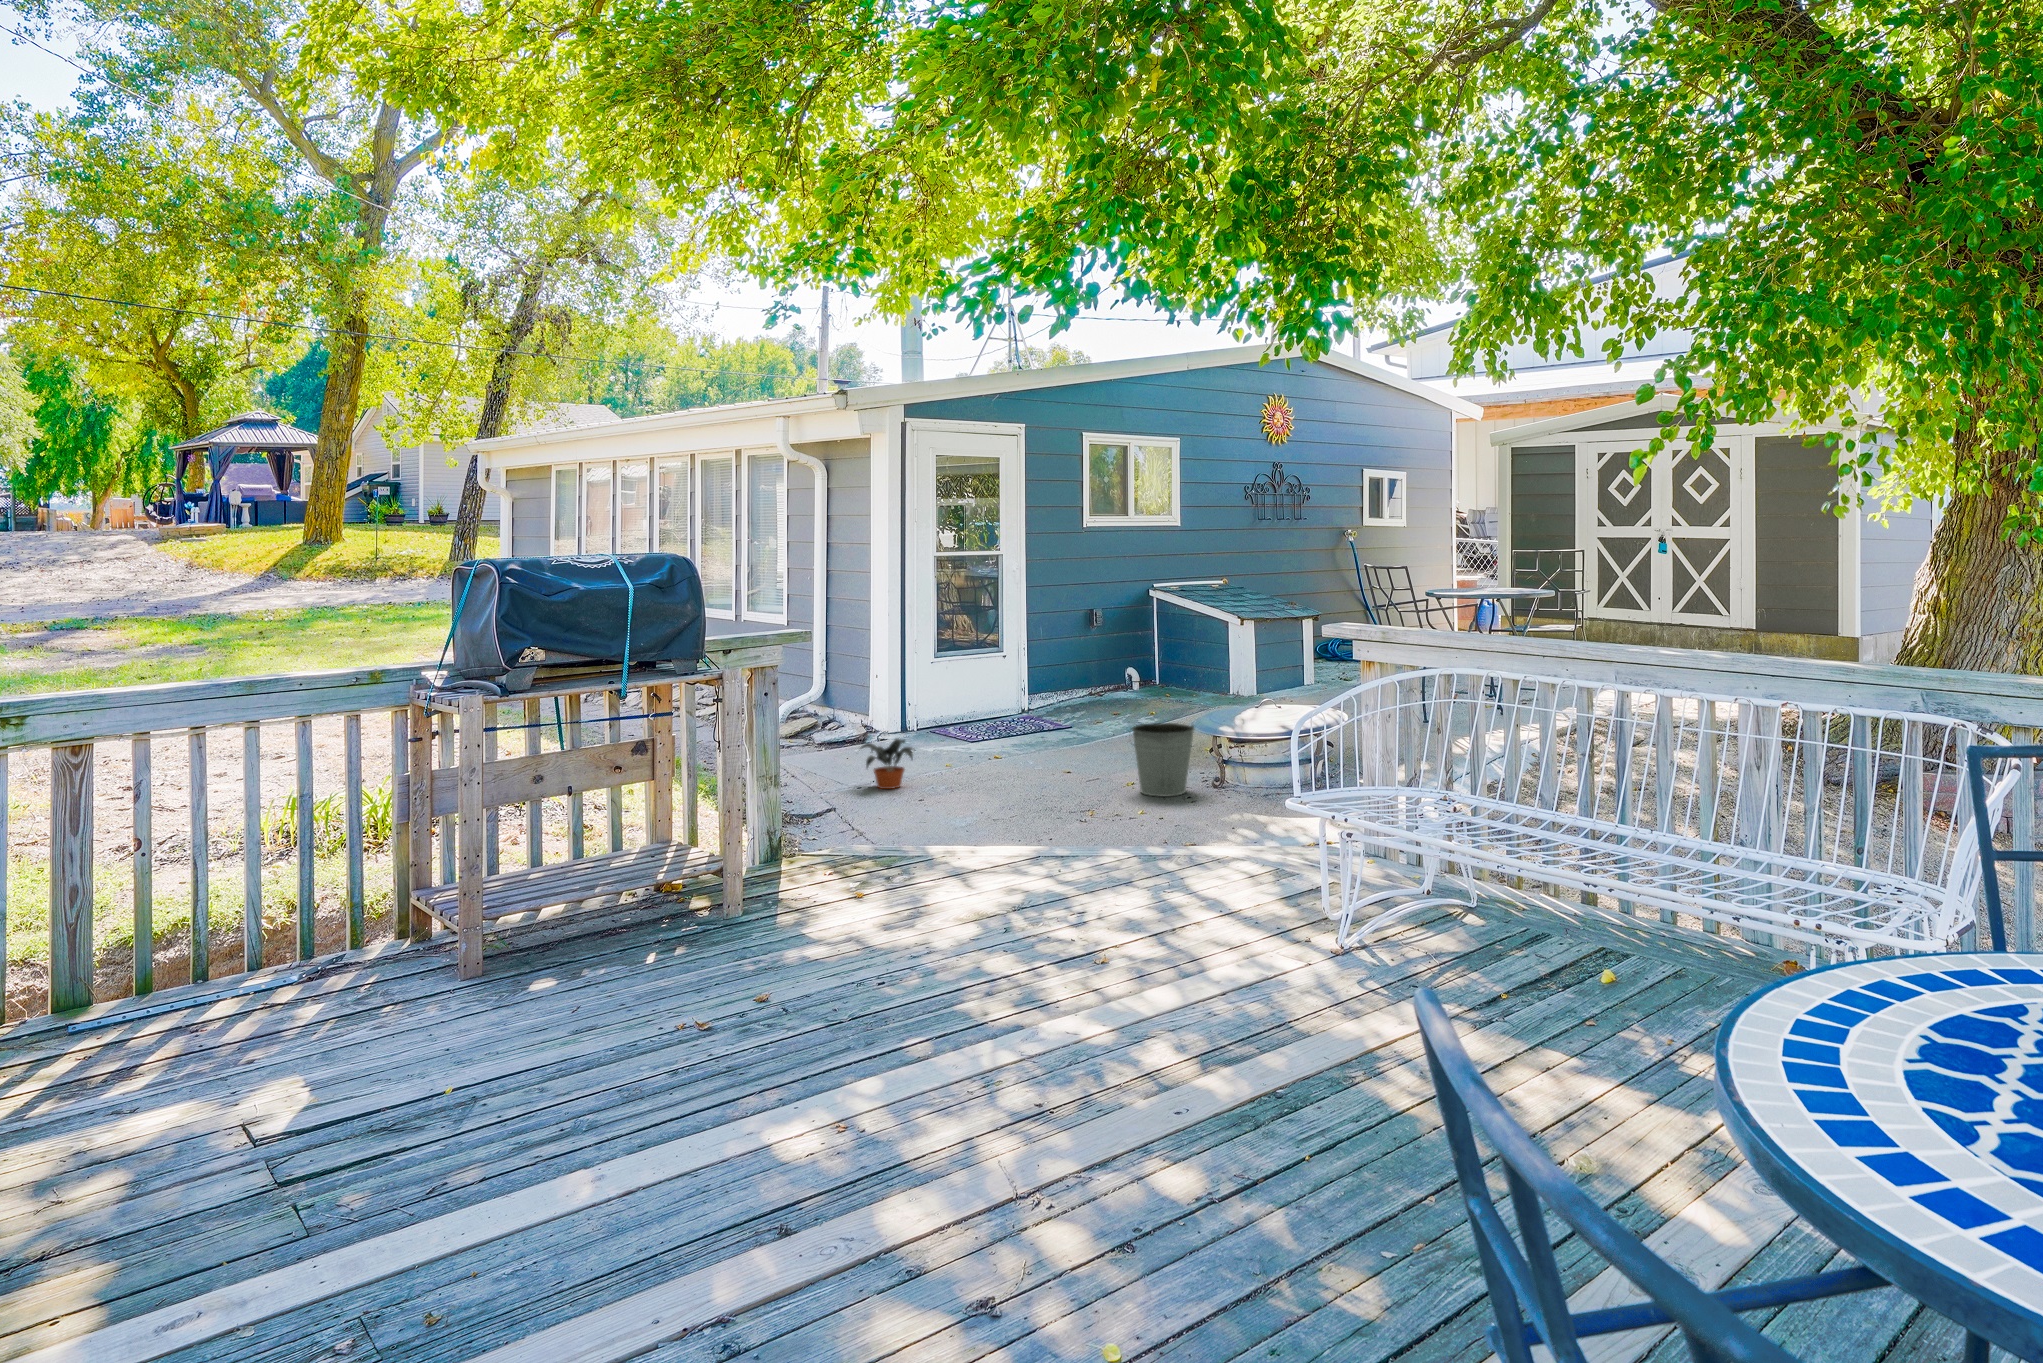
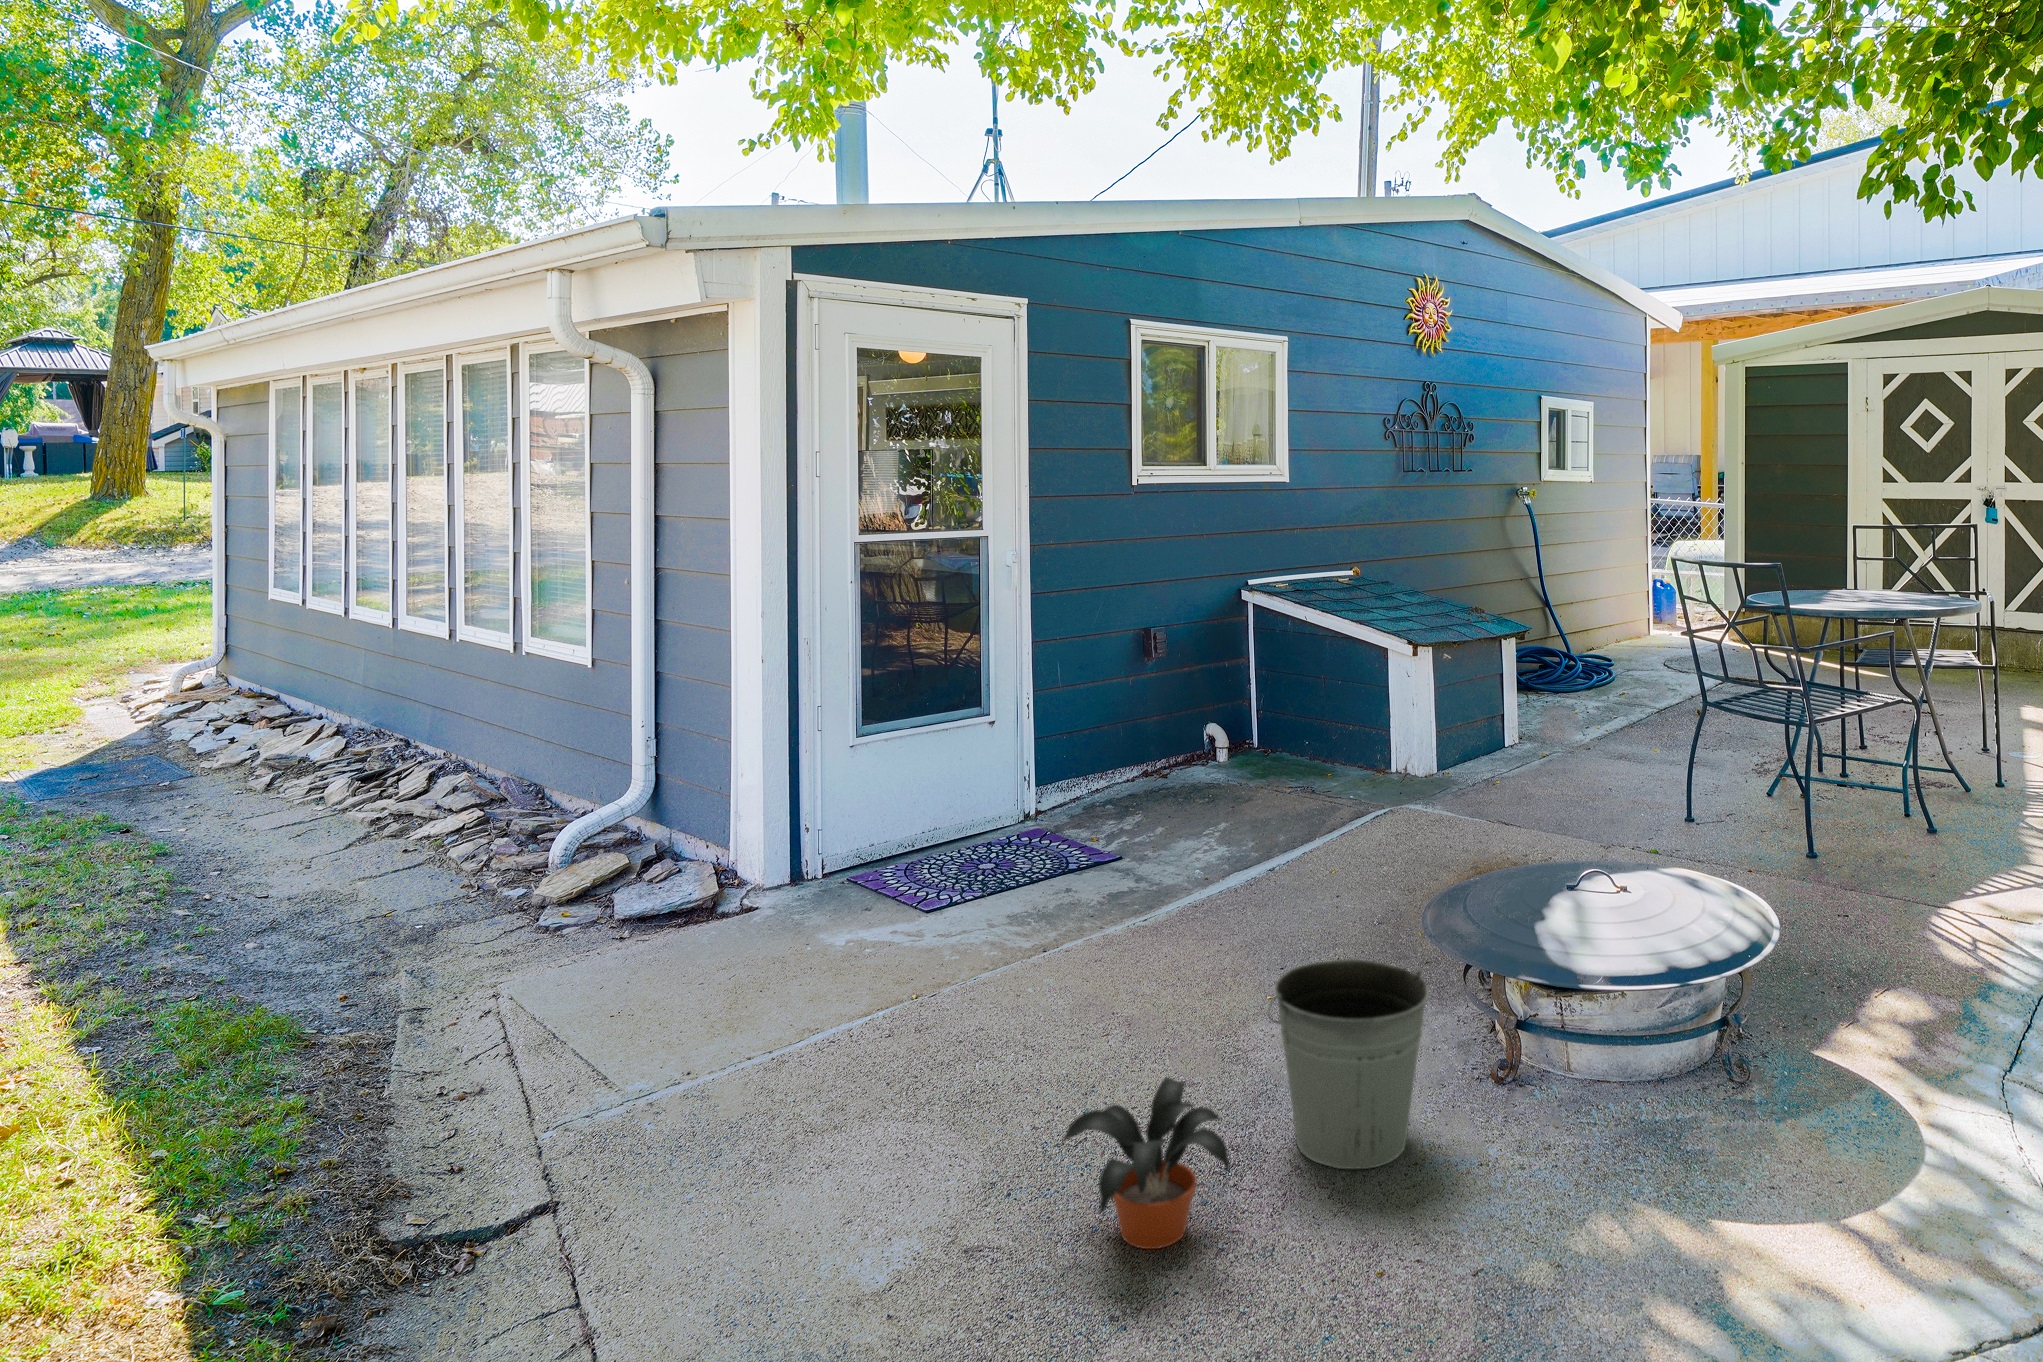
potted plant: present [860,738,913,789] -> present [1062,1078,1229,1249]

